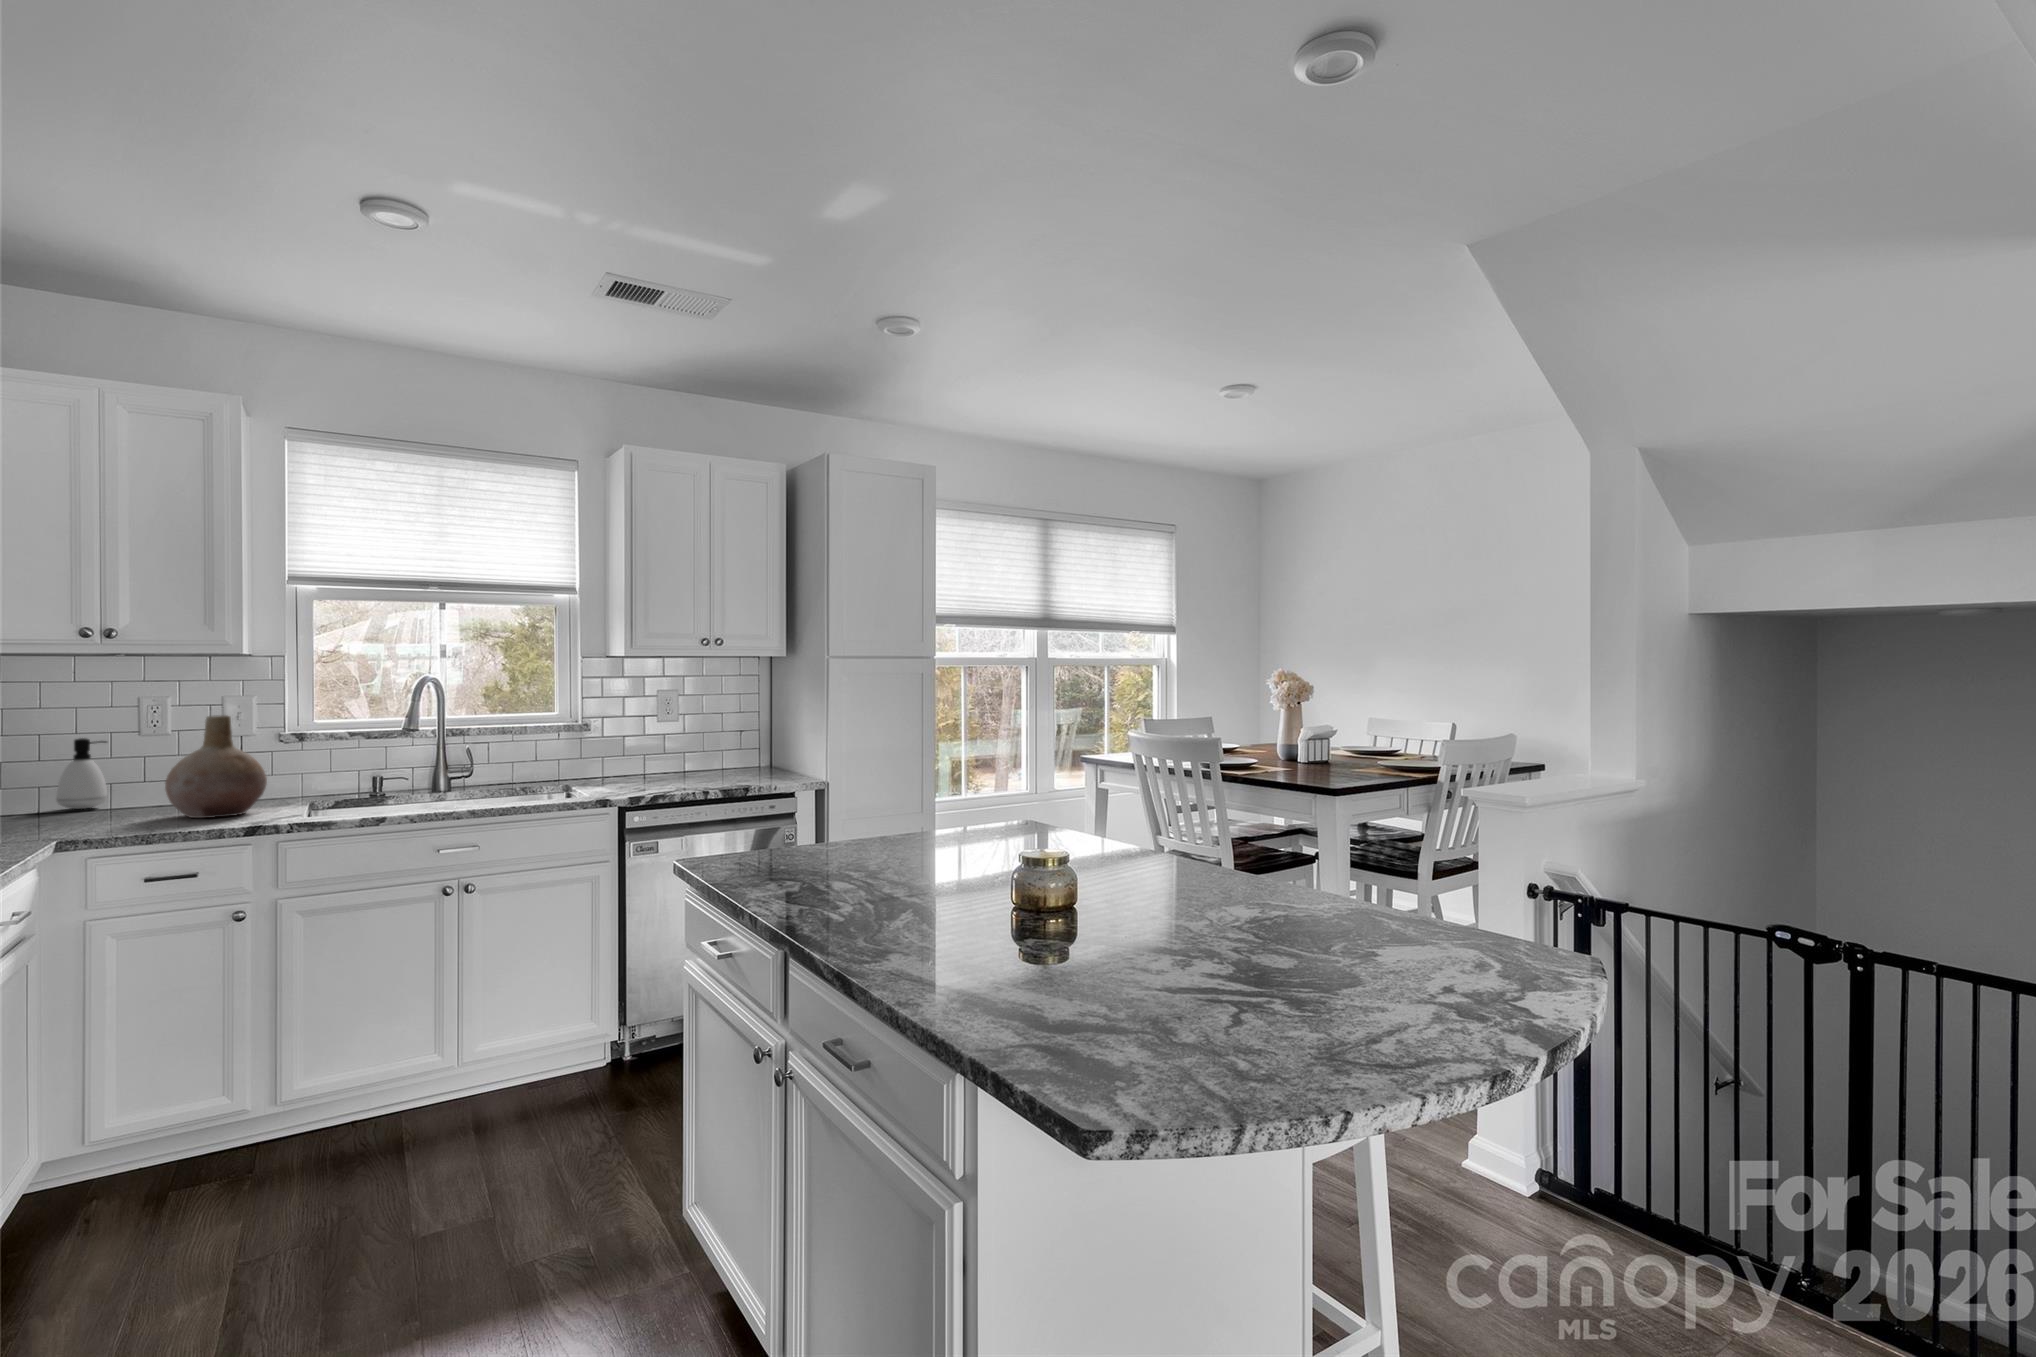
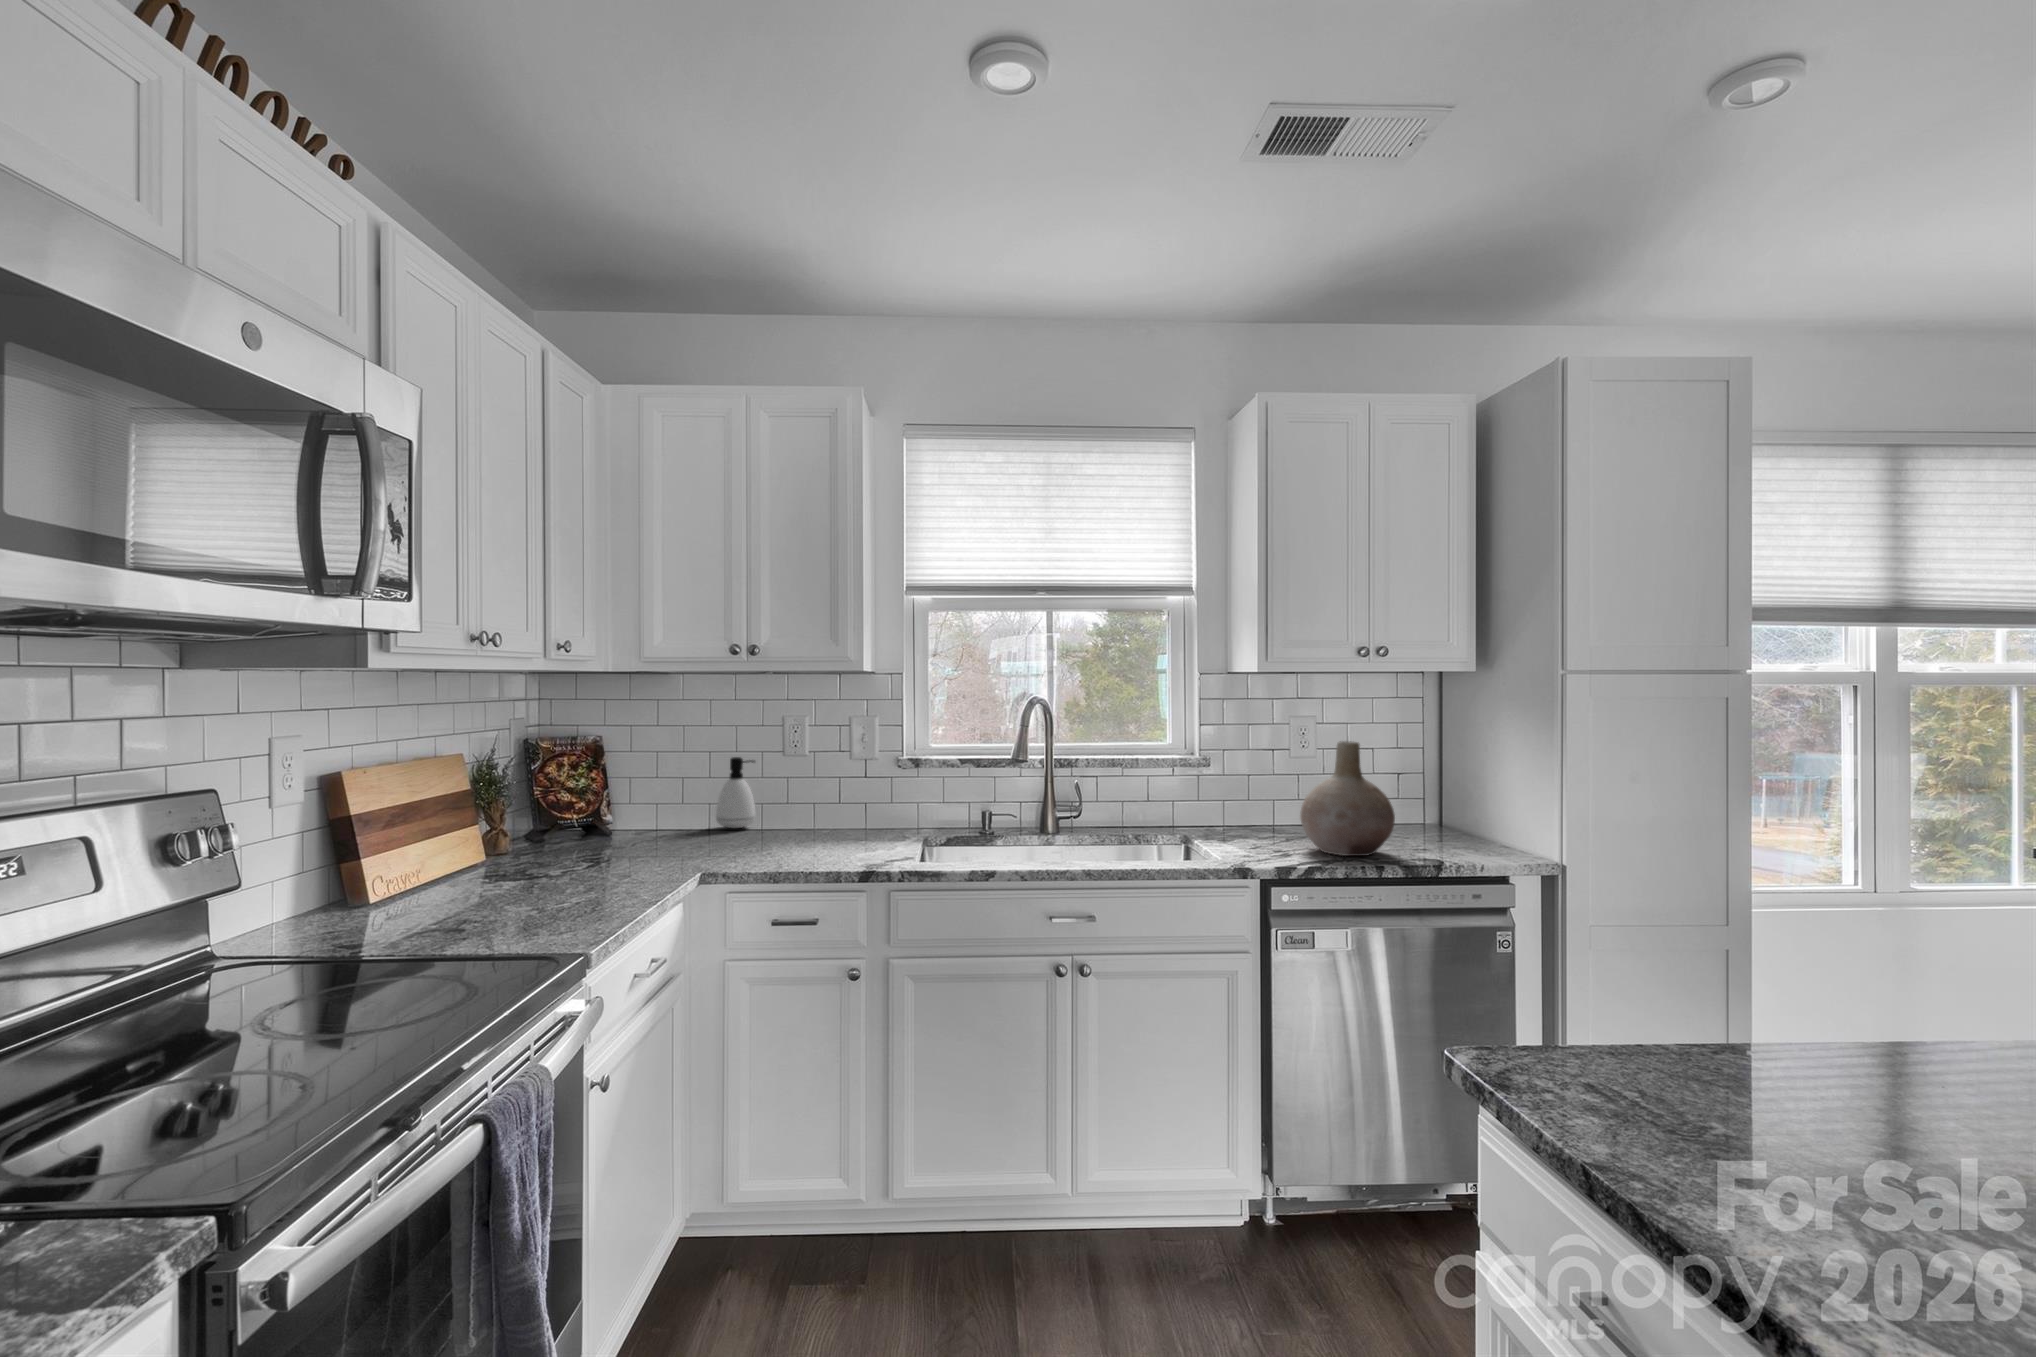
vase: present [165,715,267,818] -> present [1300,741,1395,856]

